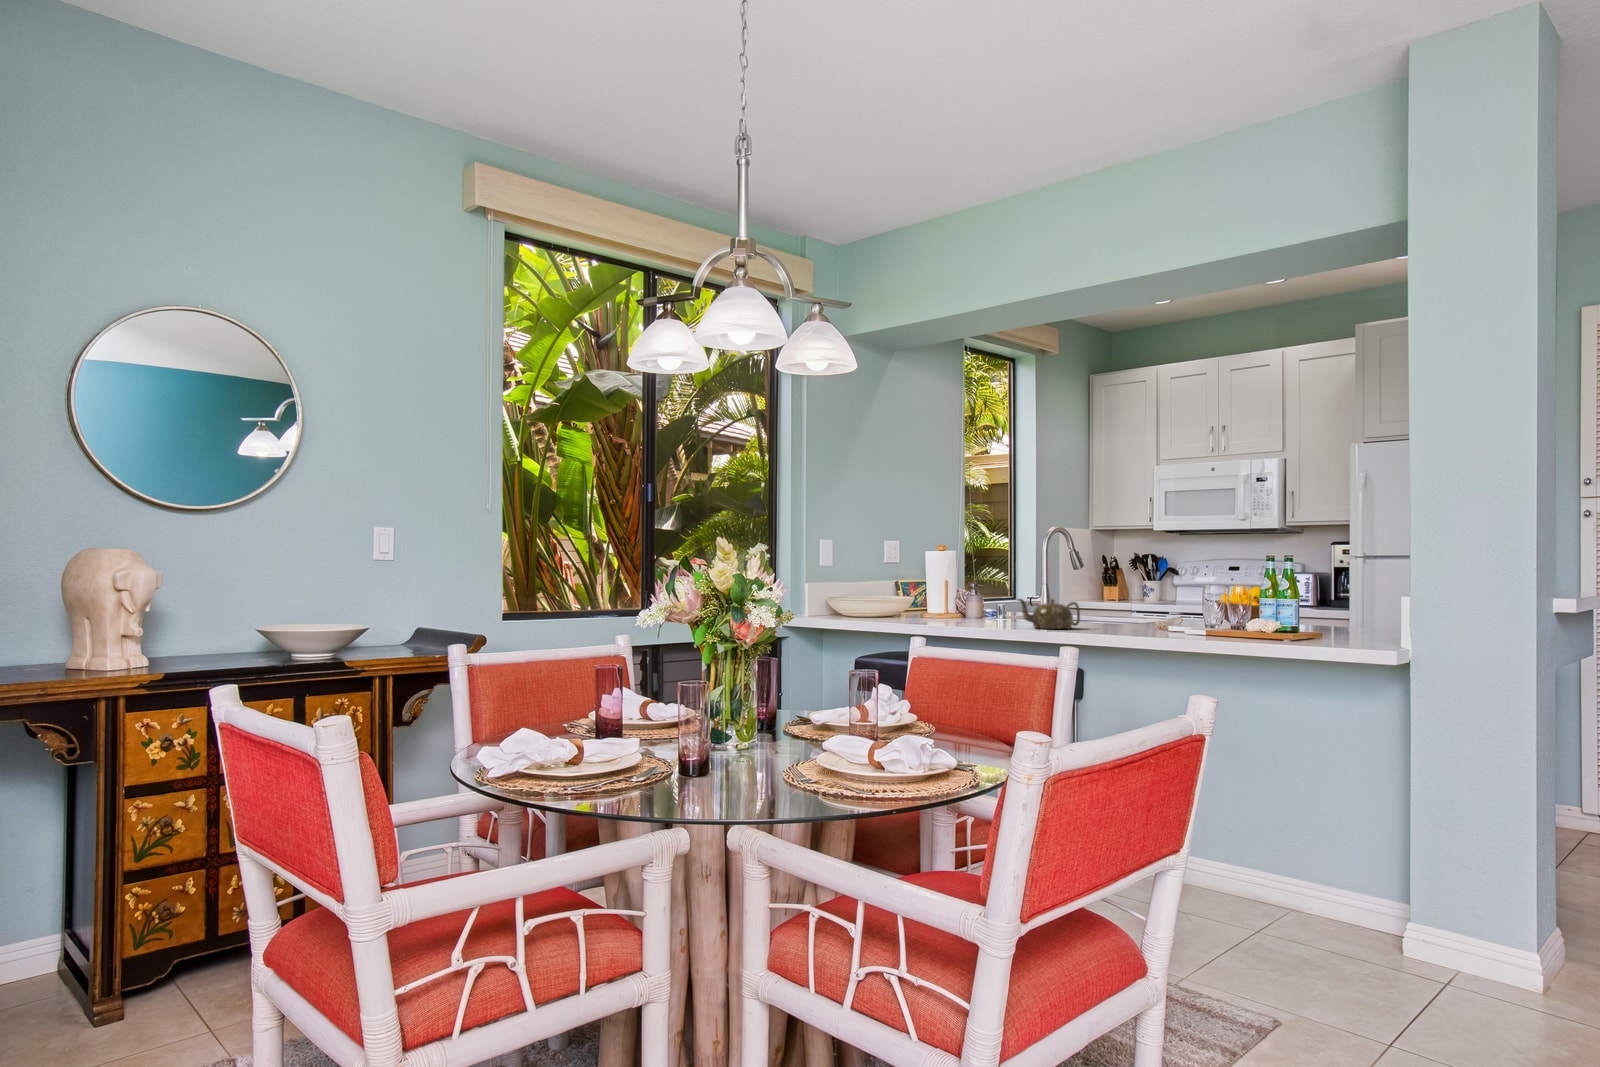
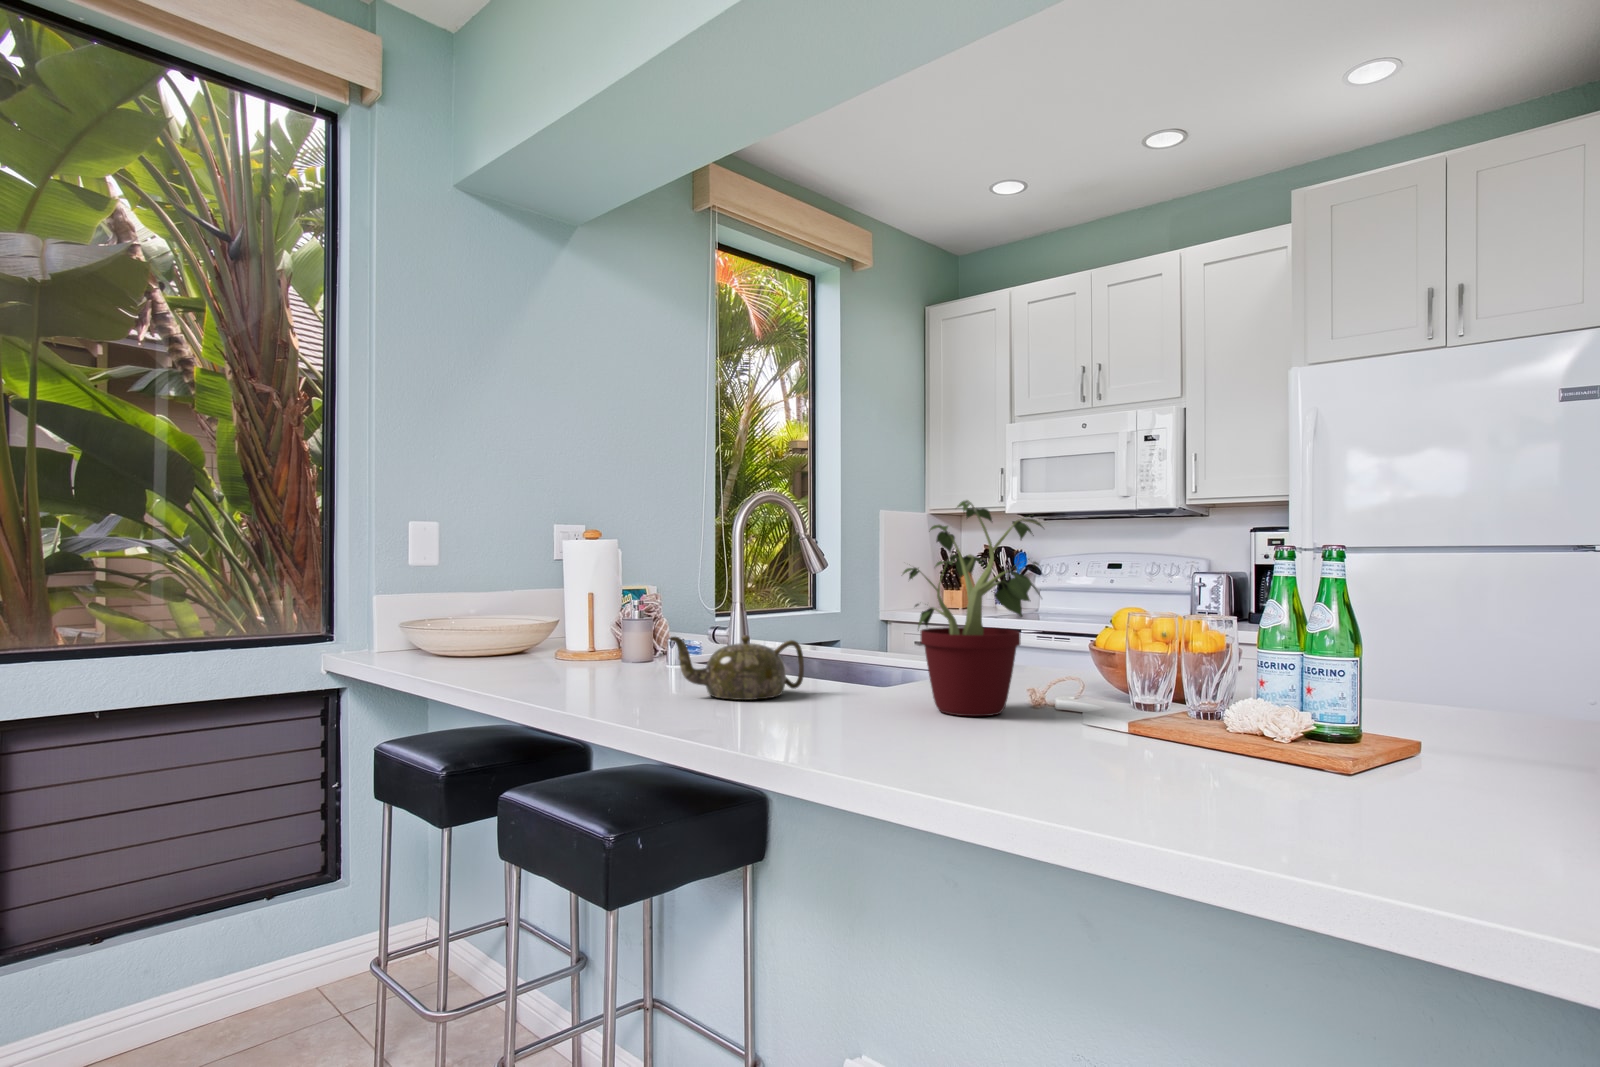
potted plant: none [1136,533,1207,634] -> present [903,500,1042,716]

